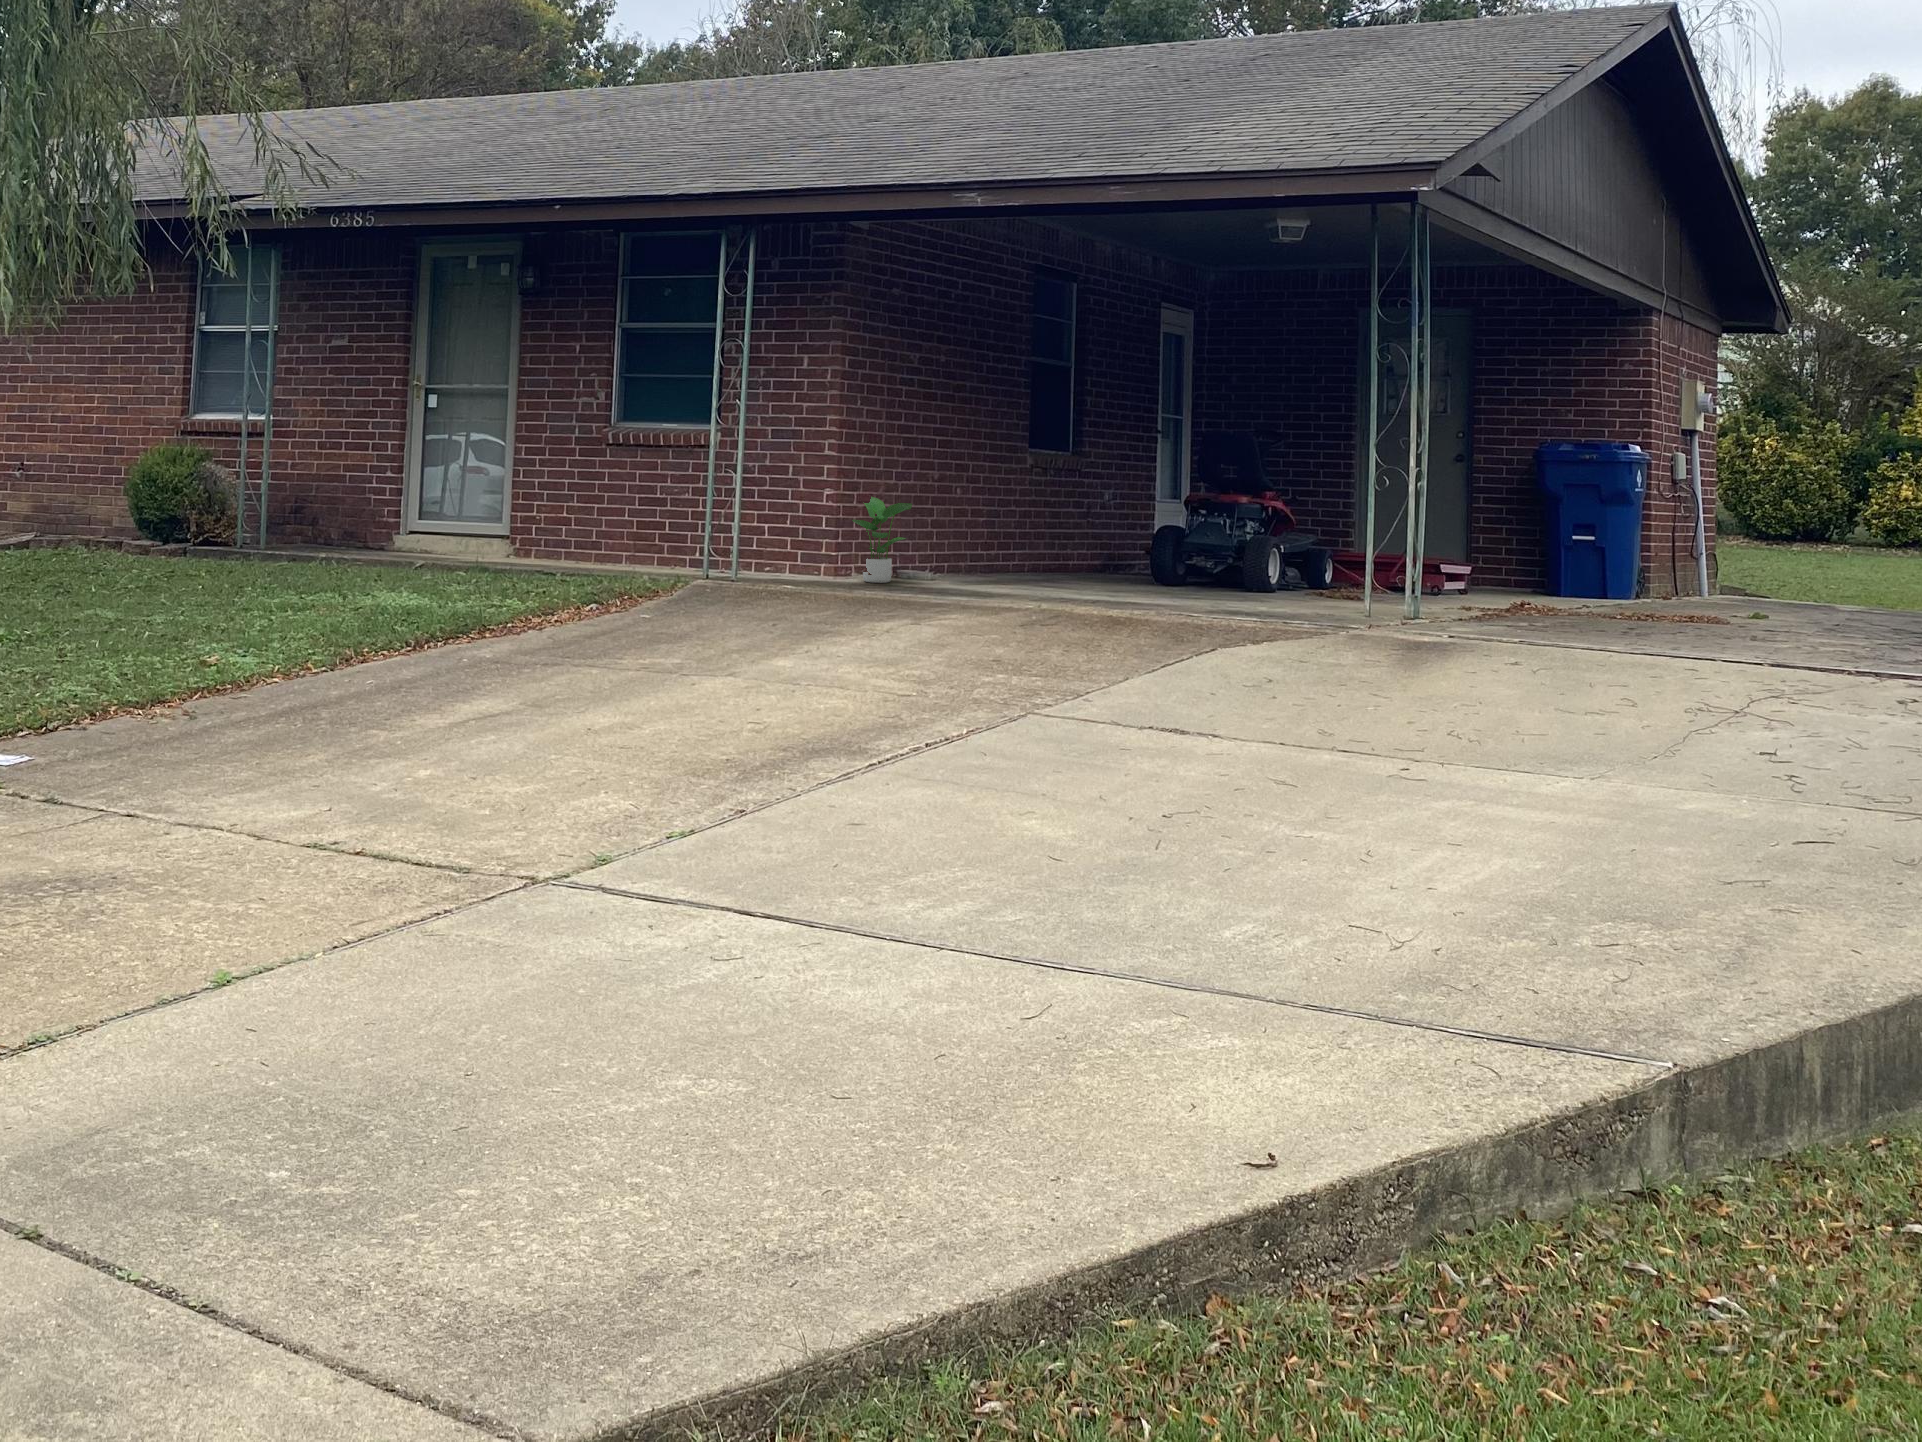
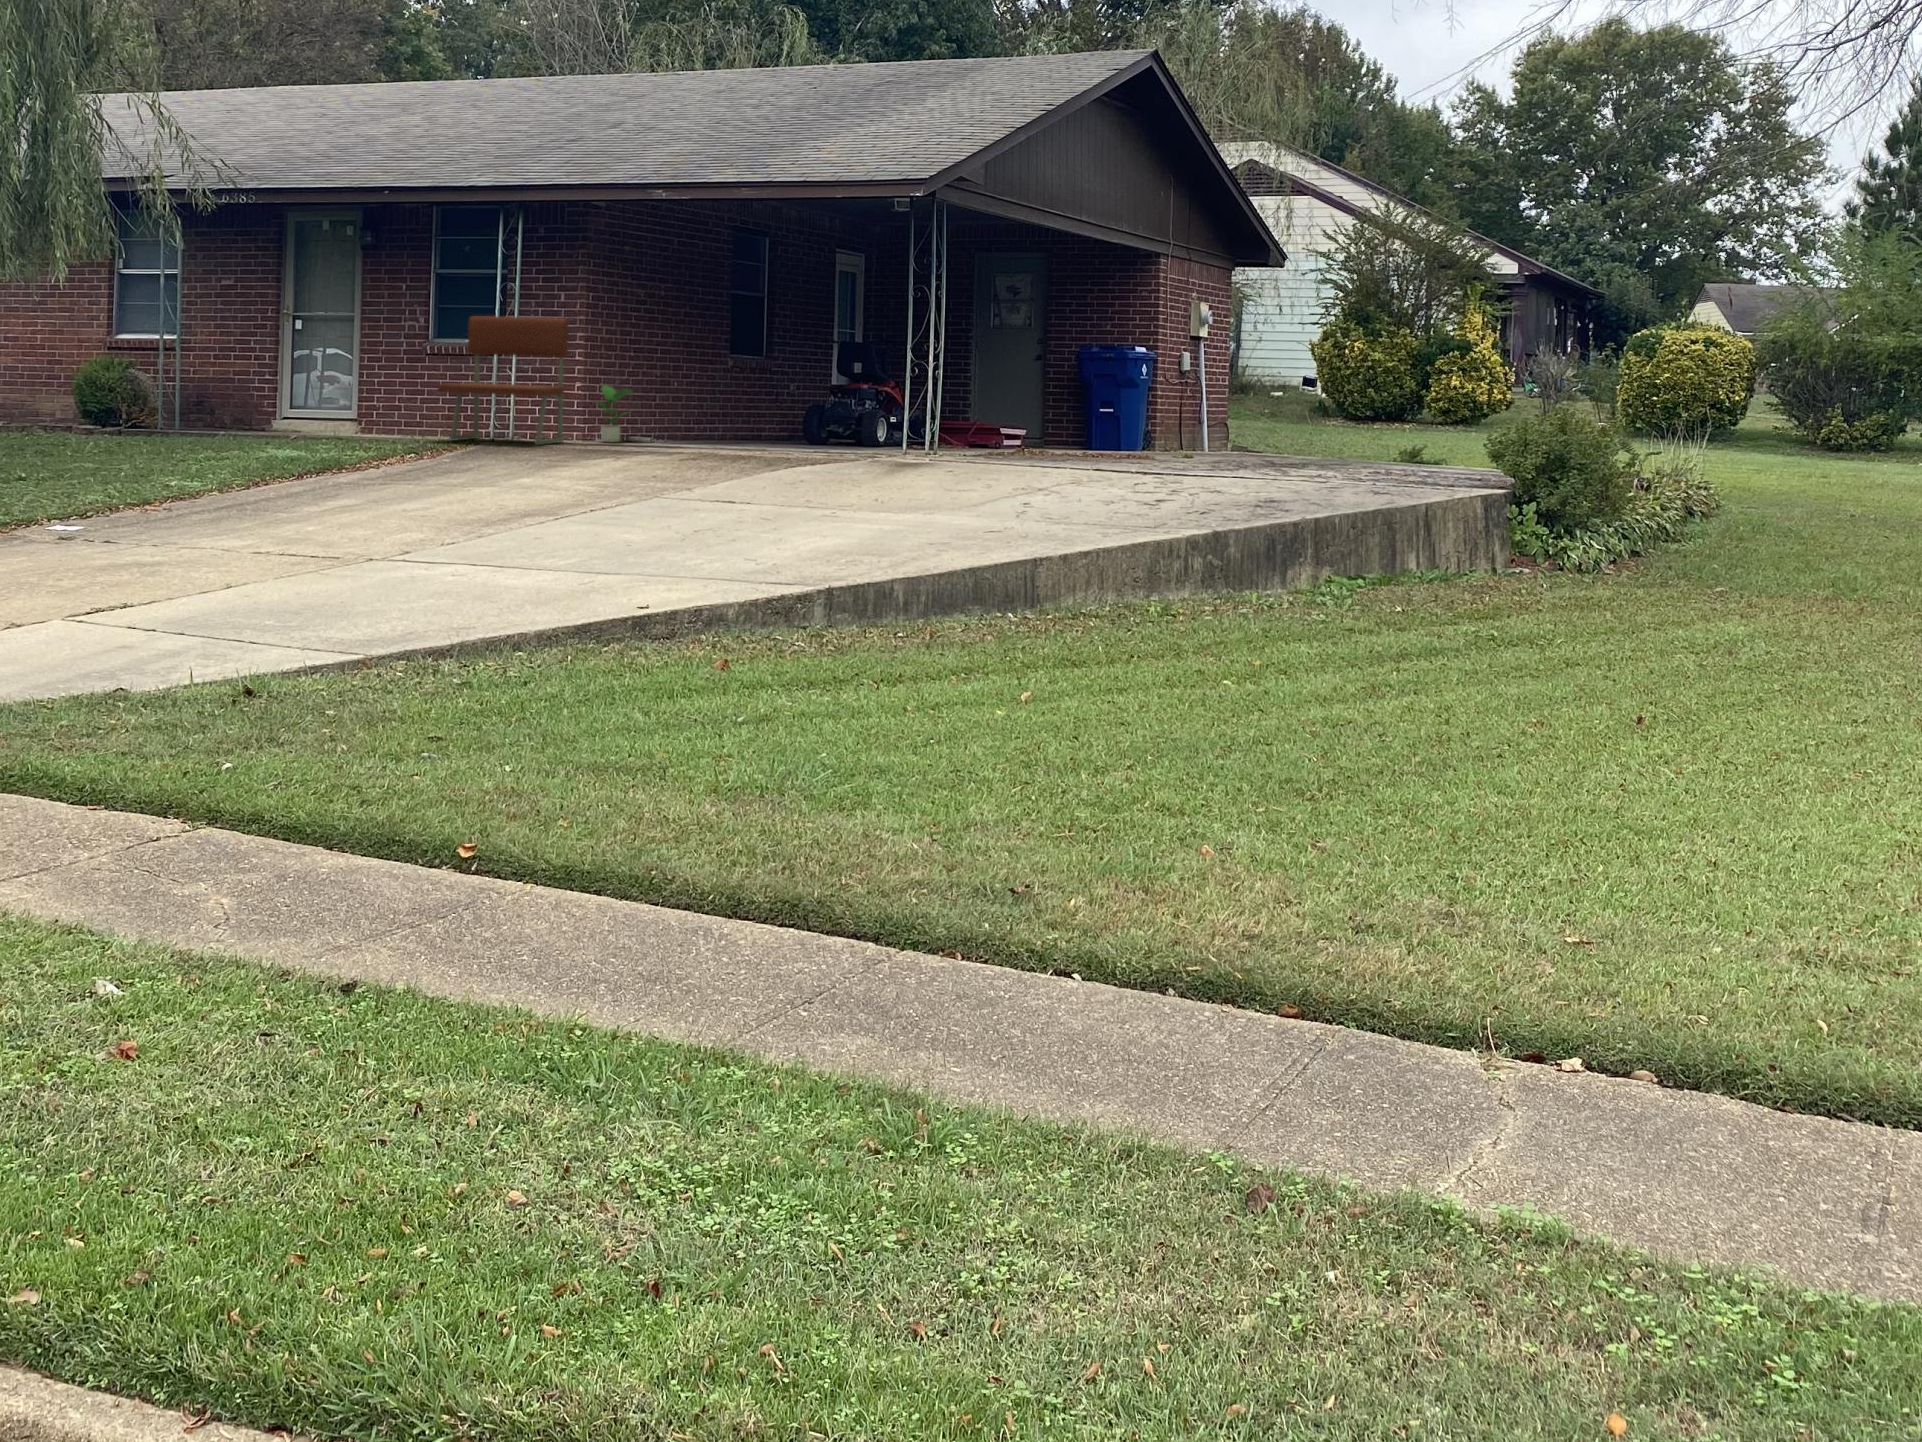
bench: none [624,391,817,586] -> present [438,316,569,445]

